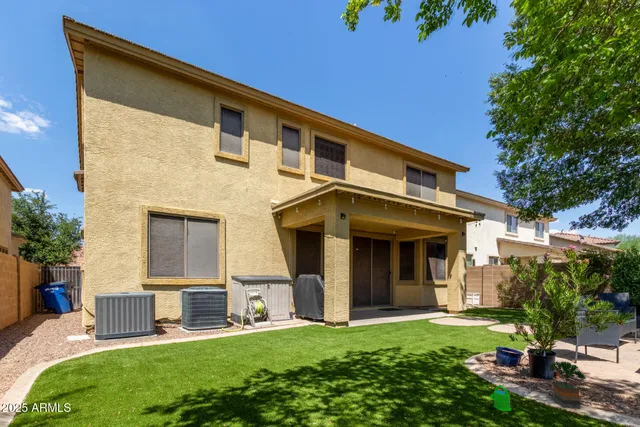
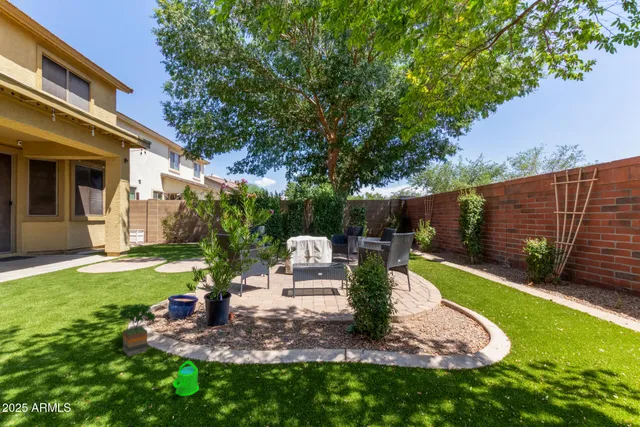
potted tree: present [549,361,586,409] -> present [119,304,156,356]

